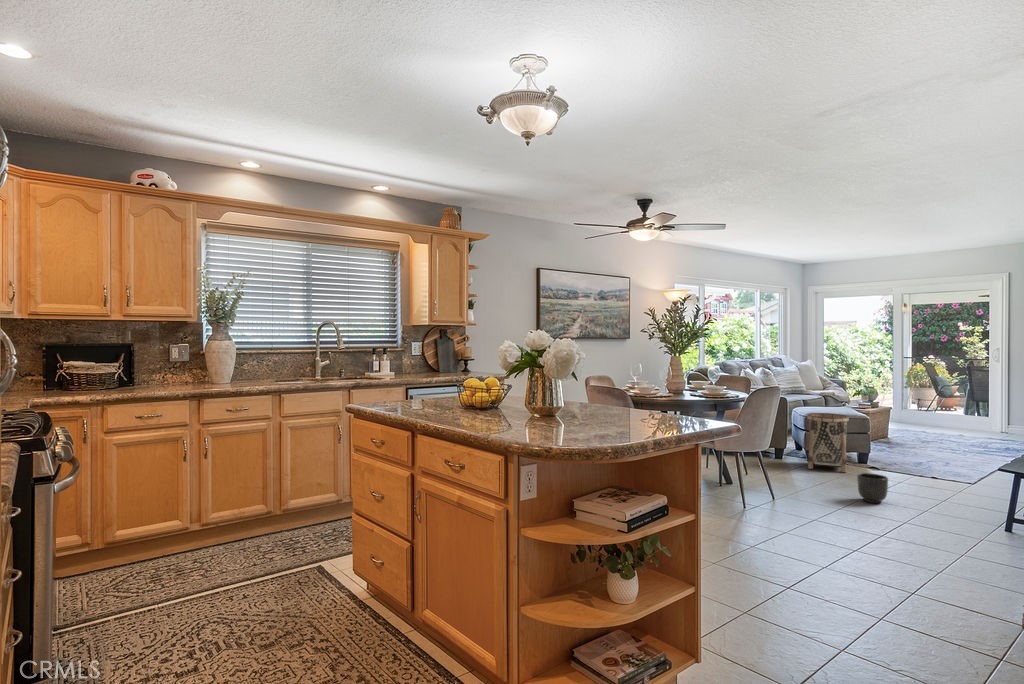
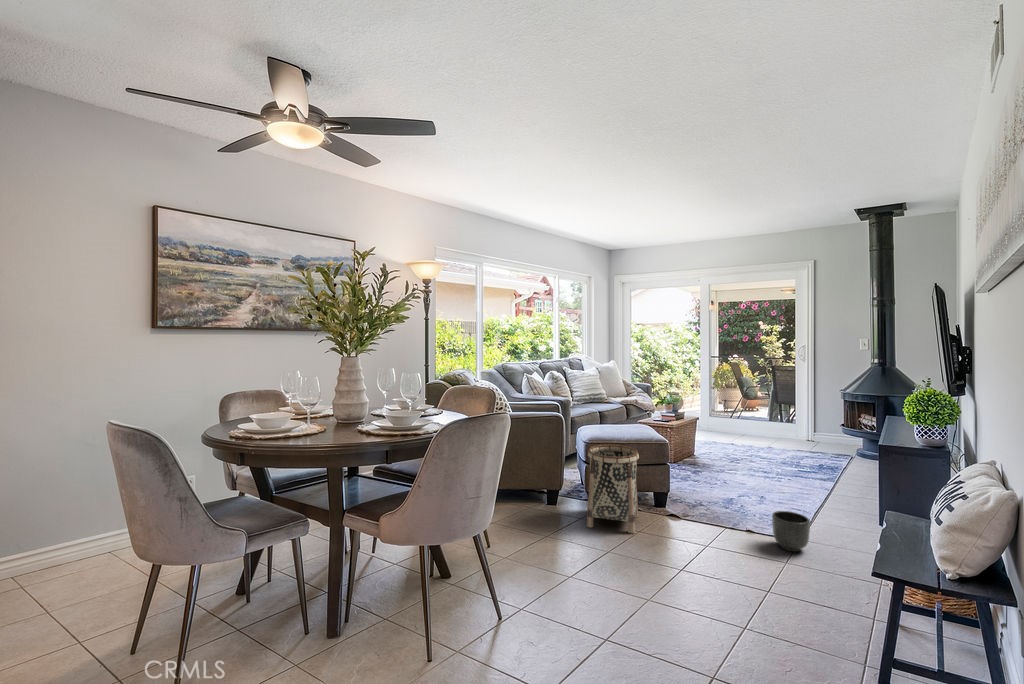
planter: present [857,473,888,503] -> present [772,511,810,552]

